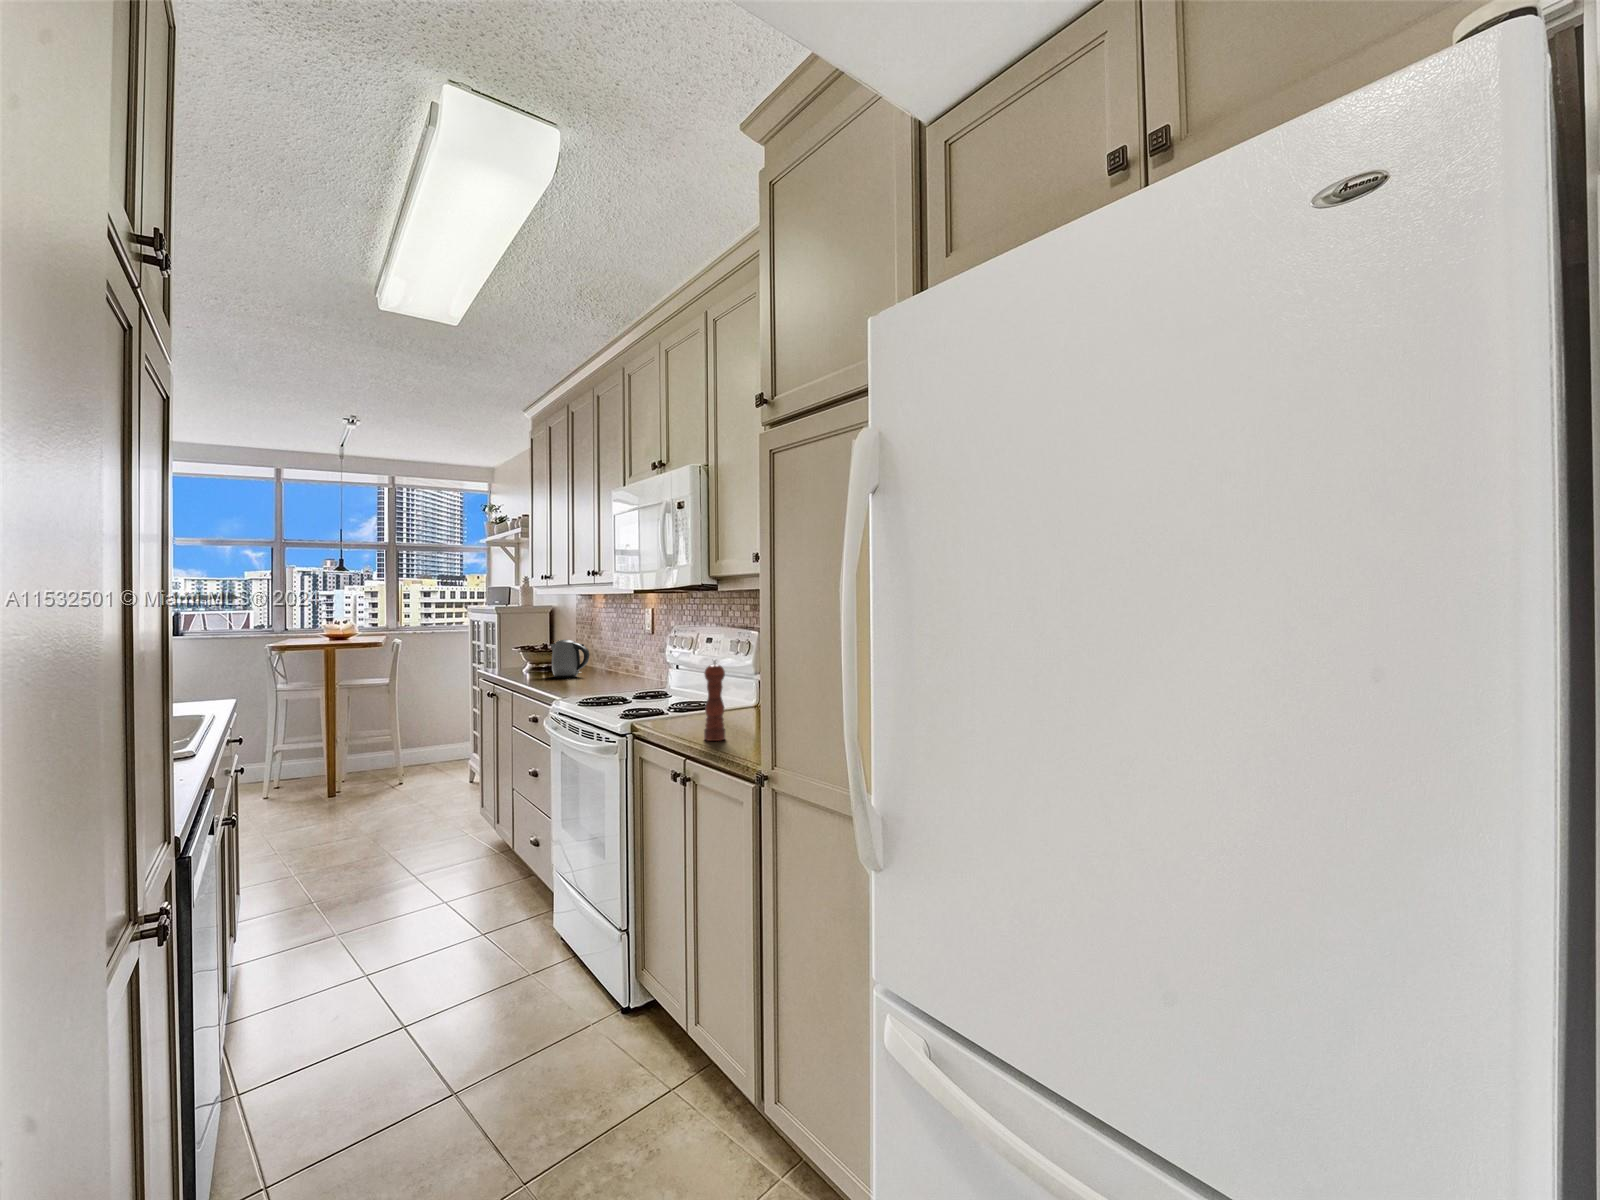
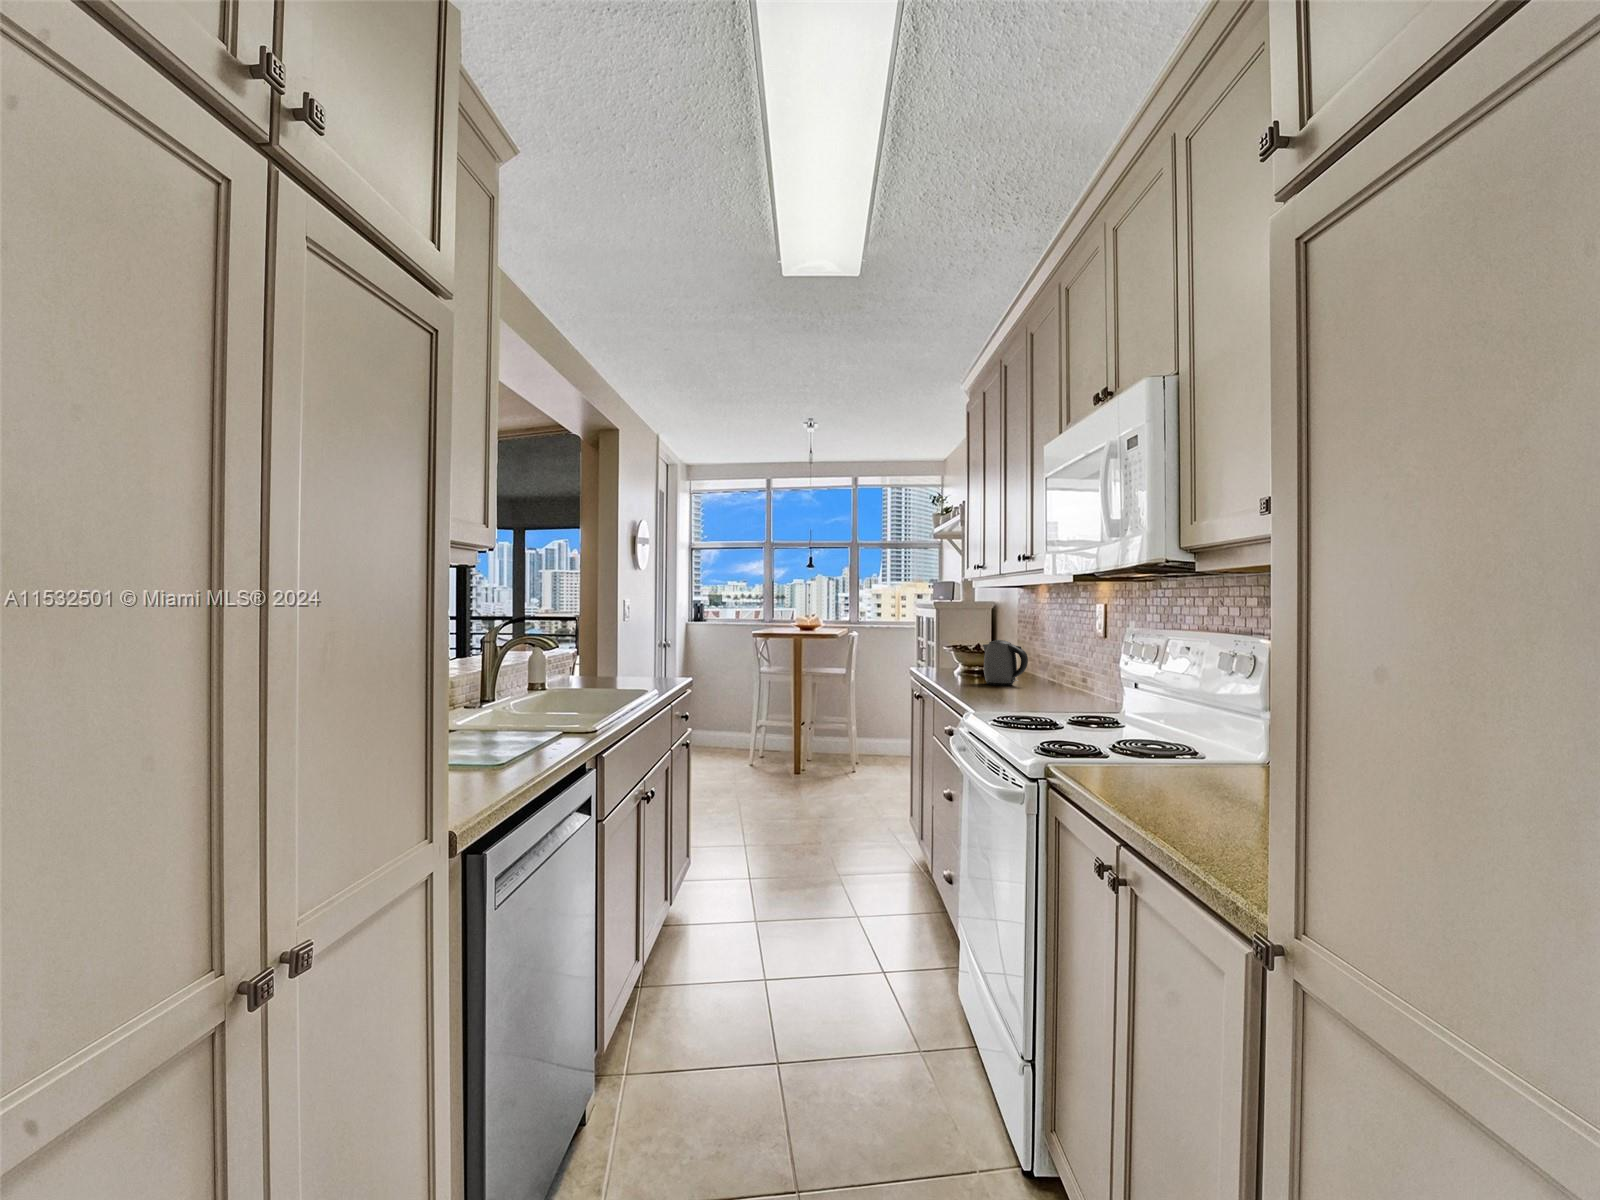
pepper mill: present [704,659,726,741] -> none [1152,685,1192,825]

